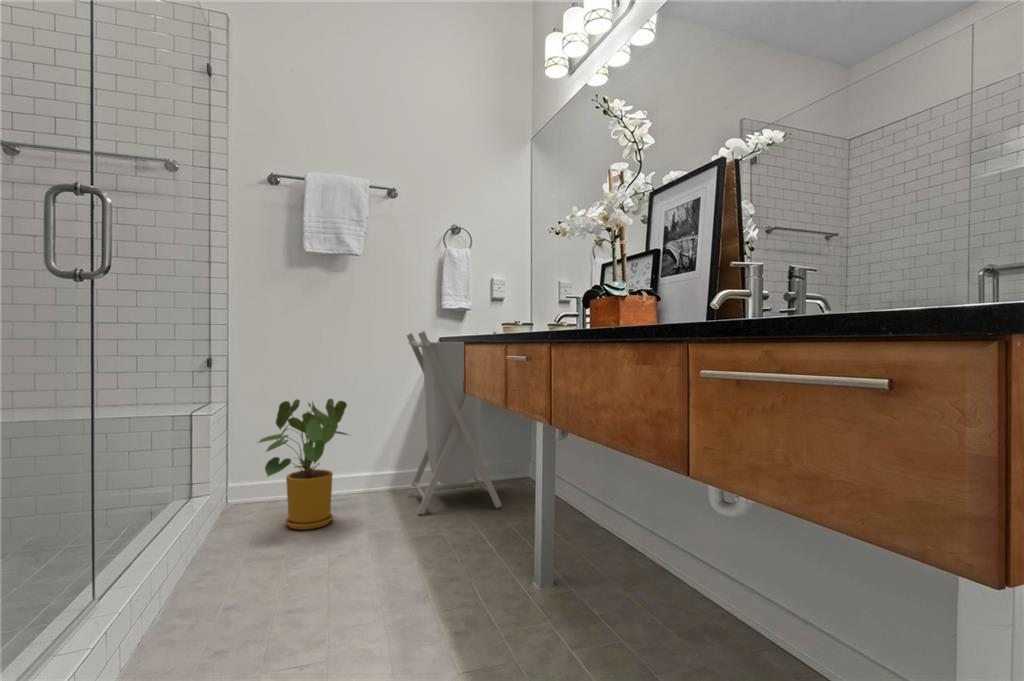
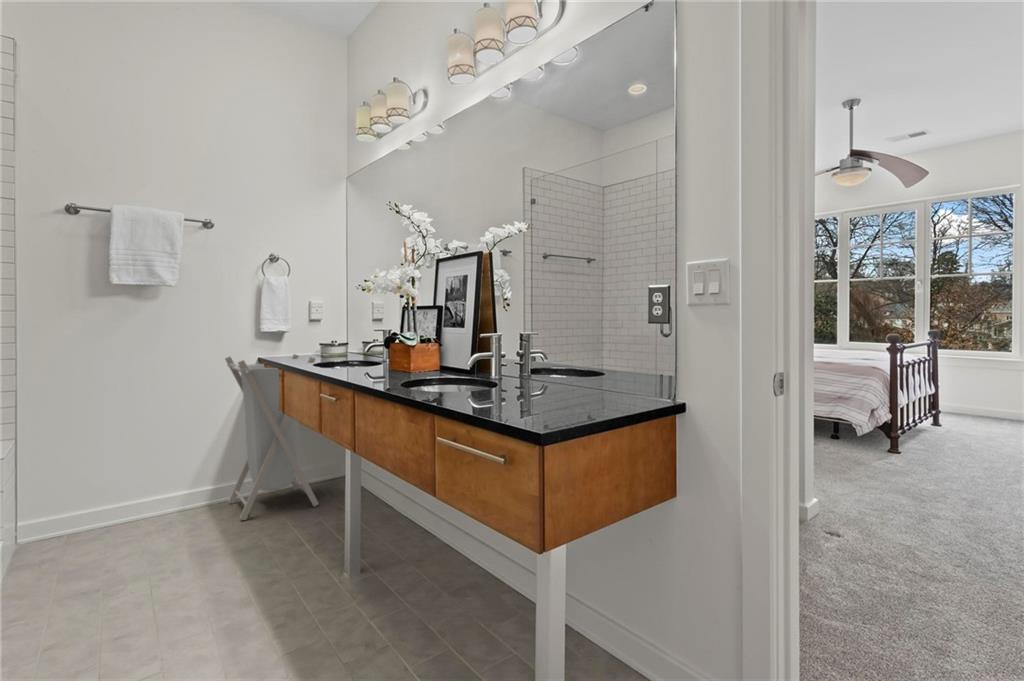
house plant: present [258,399,348,530] -> none [69,422,174,549]

